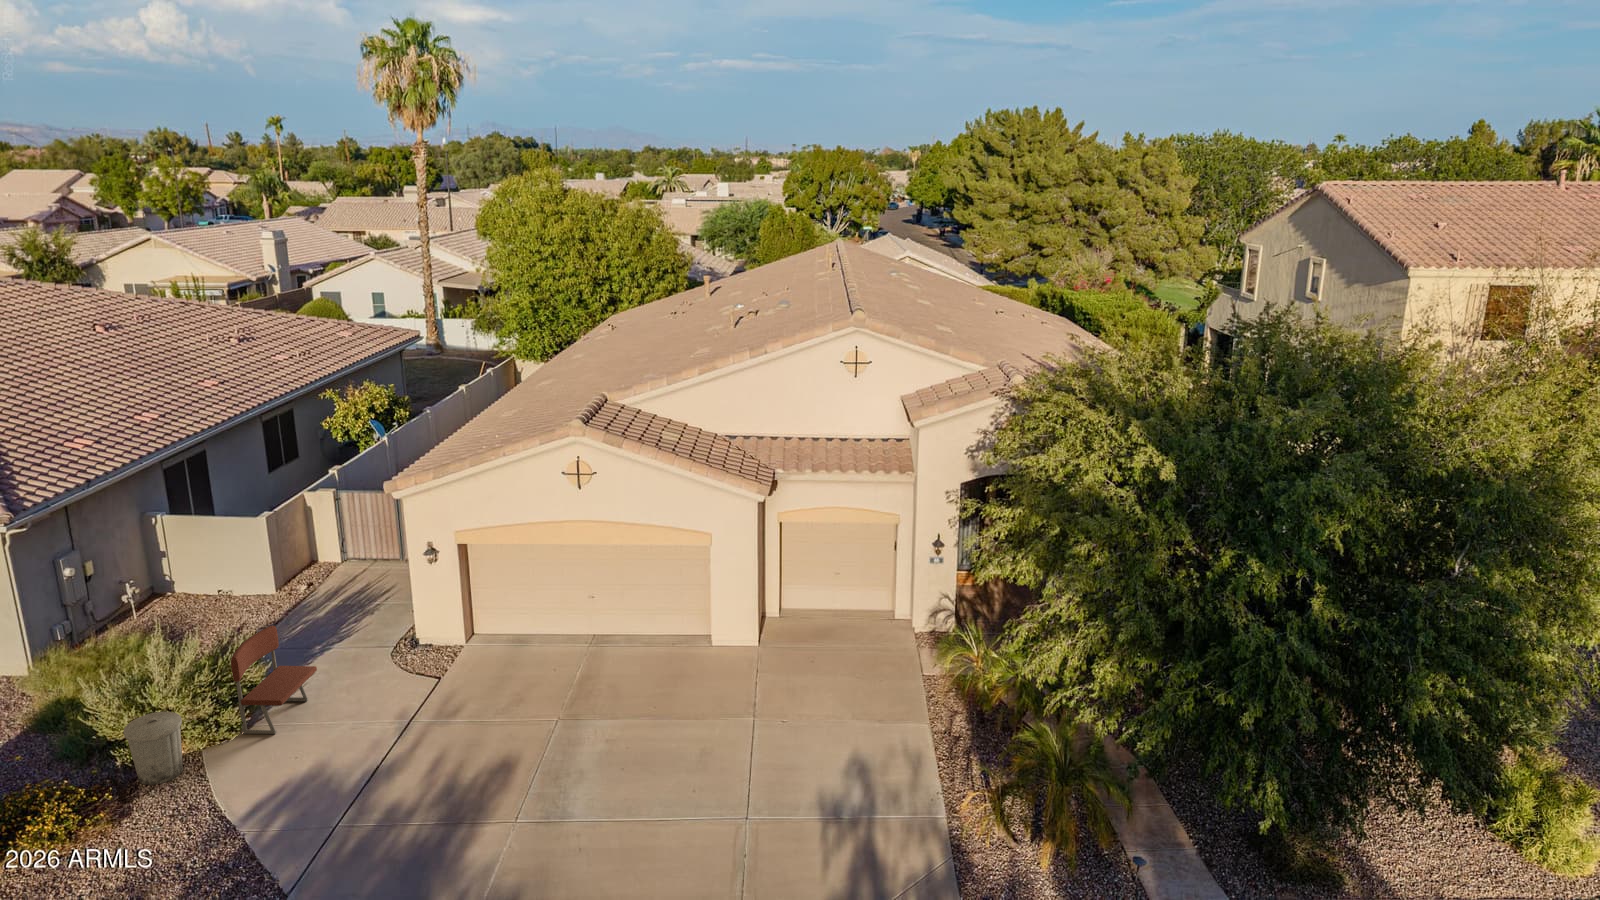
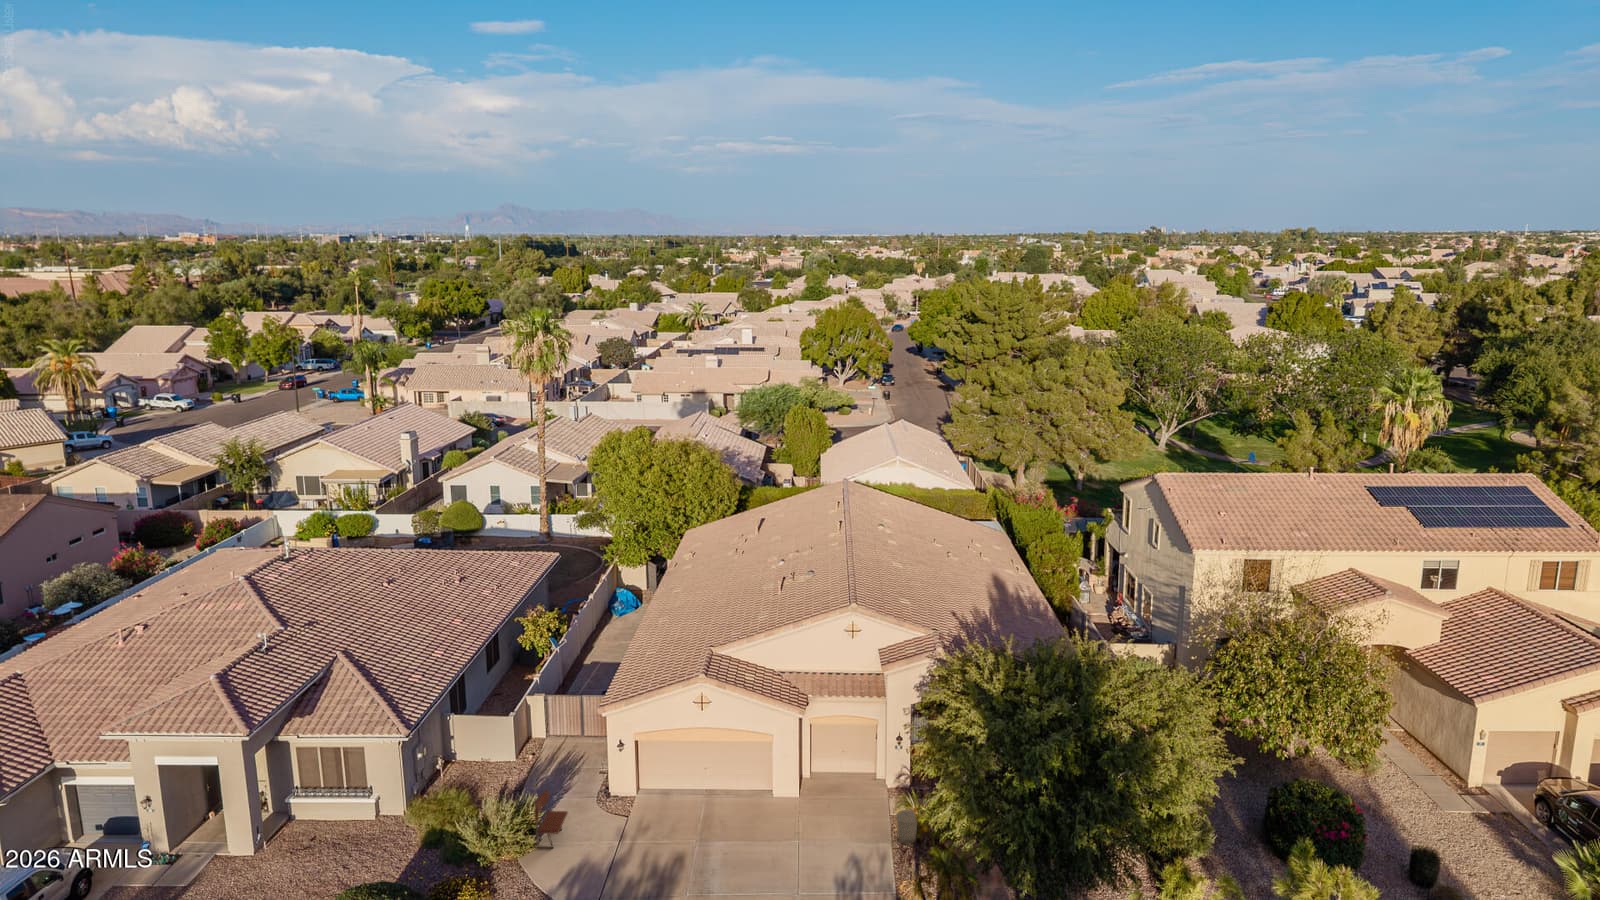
trash can: present [124,712,183,785] -> present [895,810,917,845]

